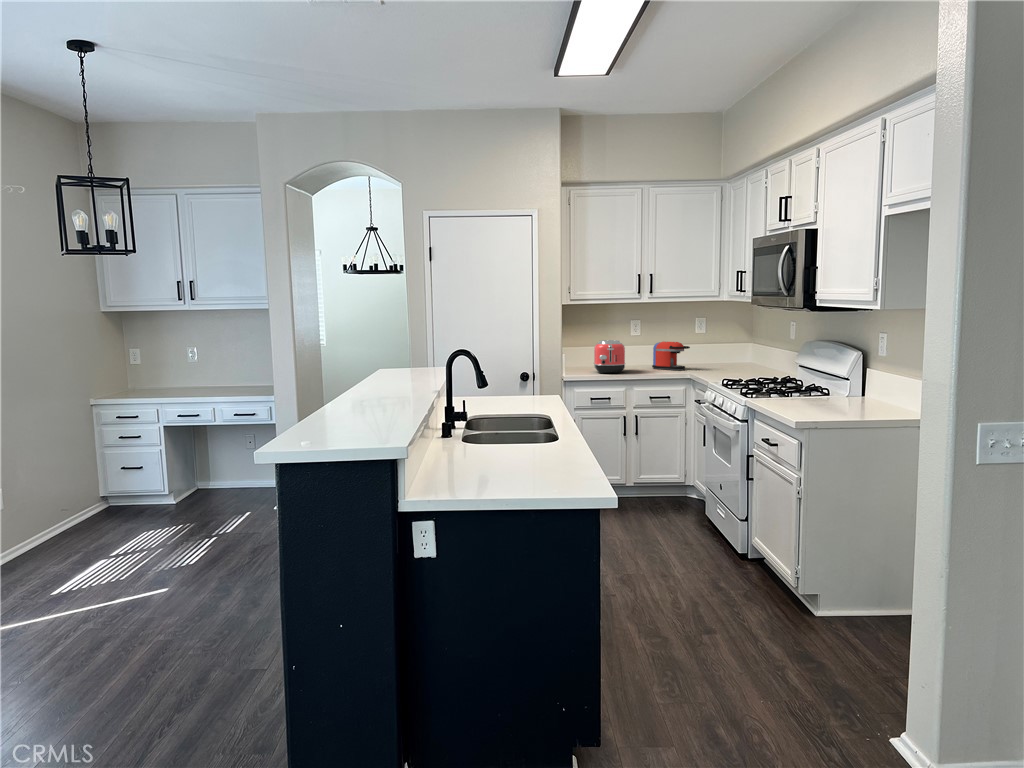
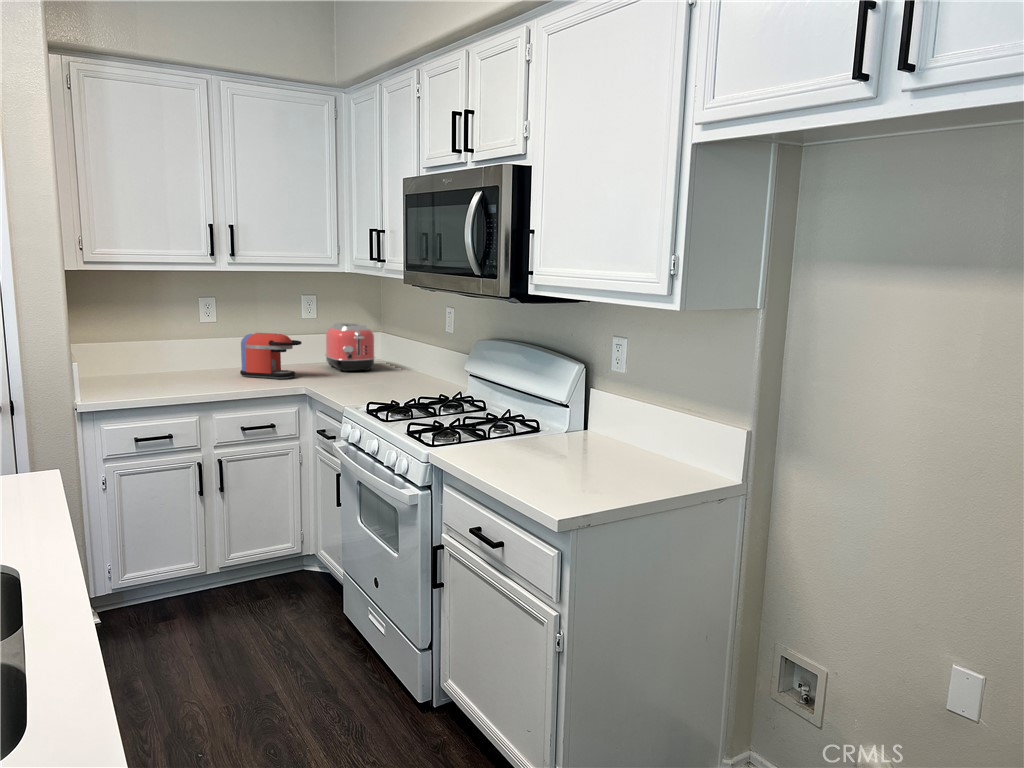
toaster: present [594,340,625,373] -> present [325,323,375,372]

